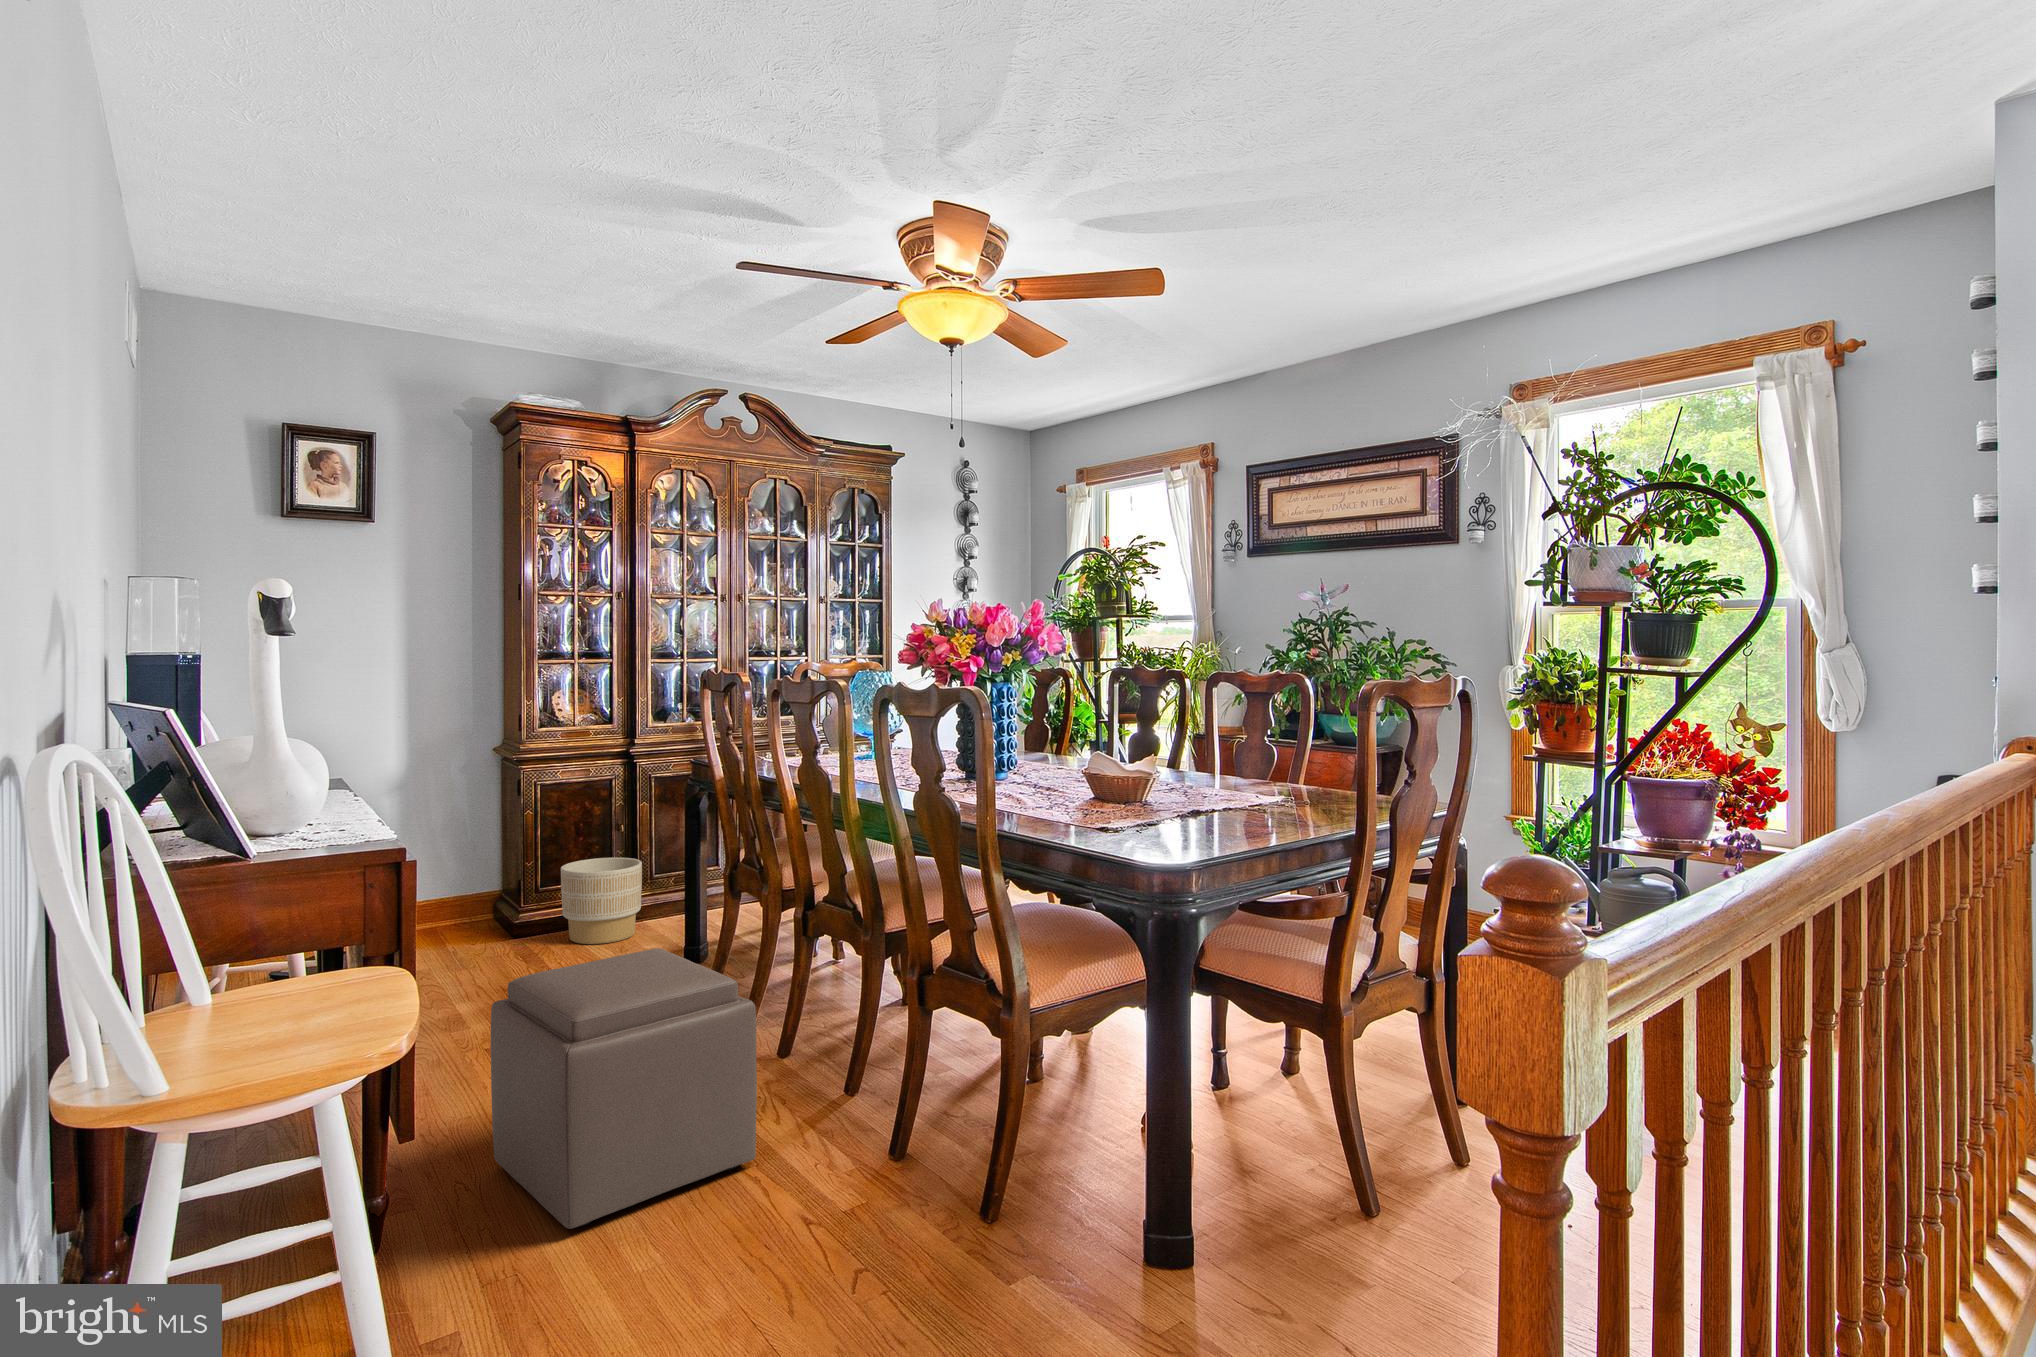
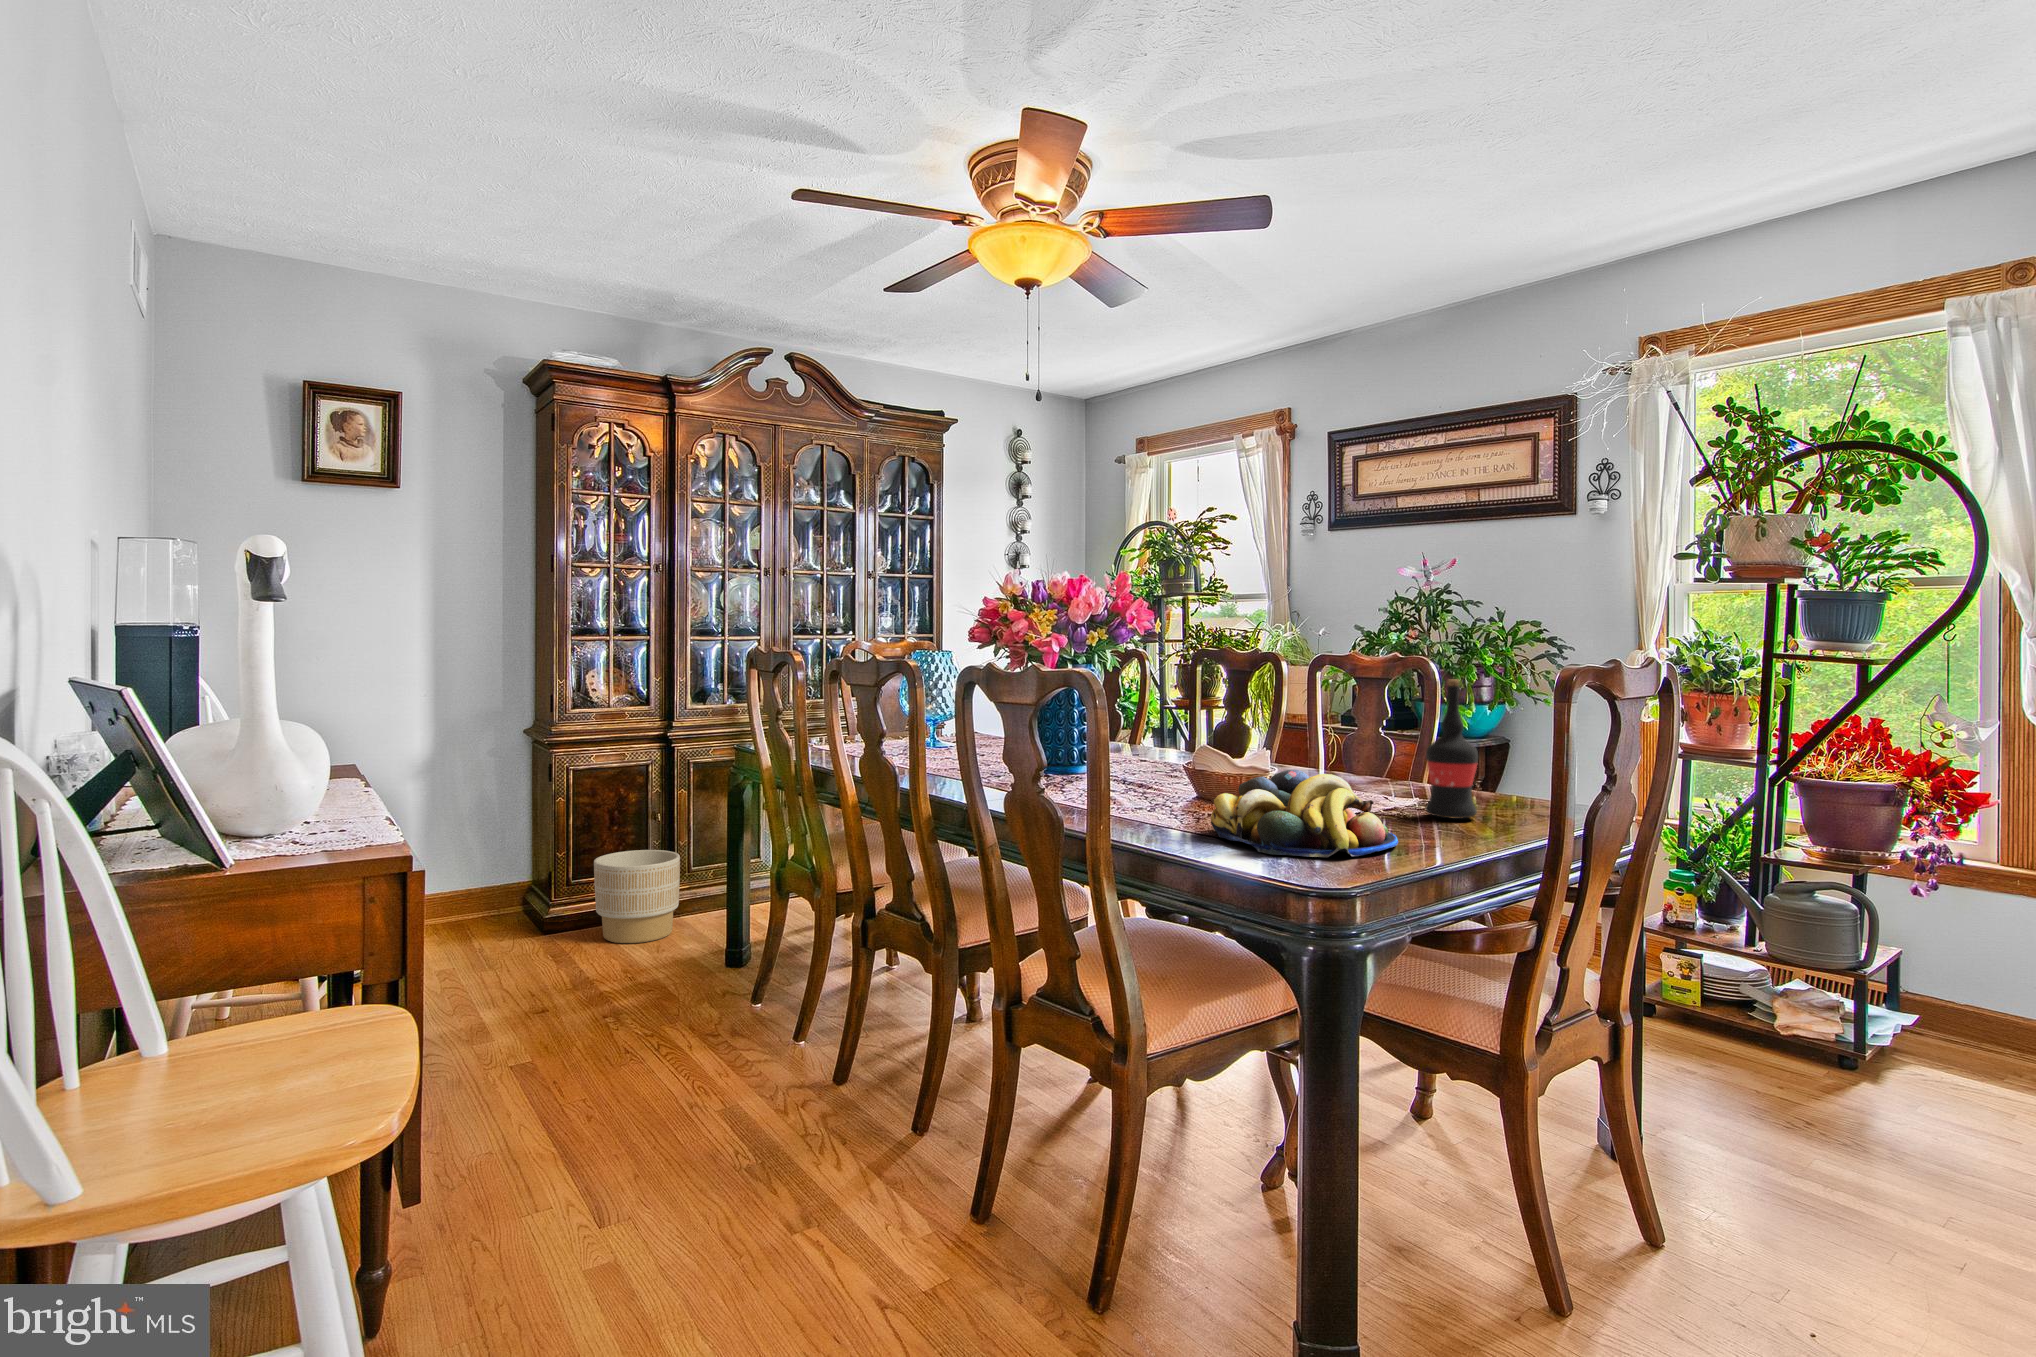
wine bottle: none [1282,692,1324,811] -> present [1425,679,1478,819]
fruit bowl: none [1092,770,1246,841] -> present [1211,770,1398,857]
ottoman: present [491,948,757,1229] -> none [516,965,817,1302]

